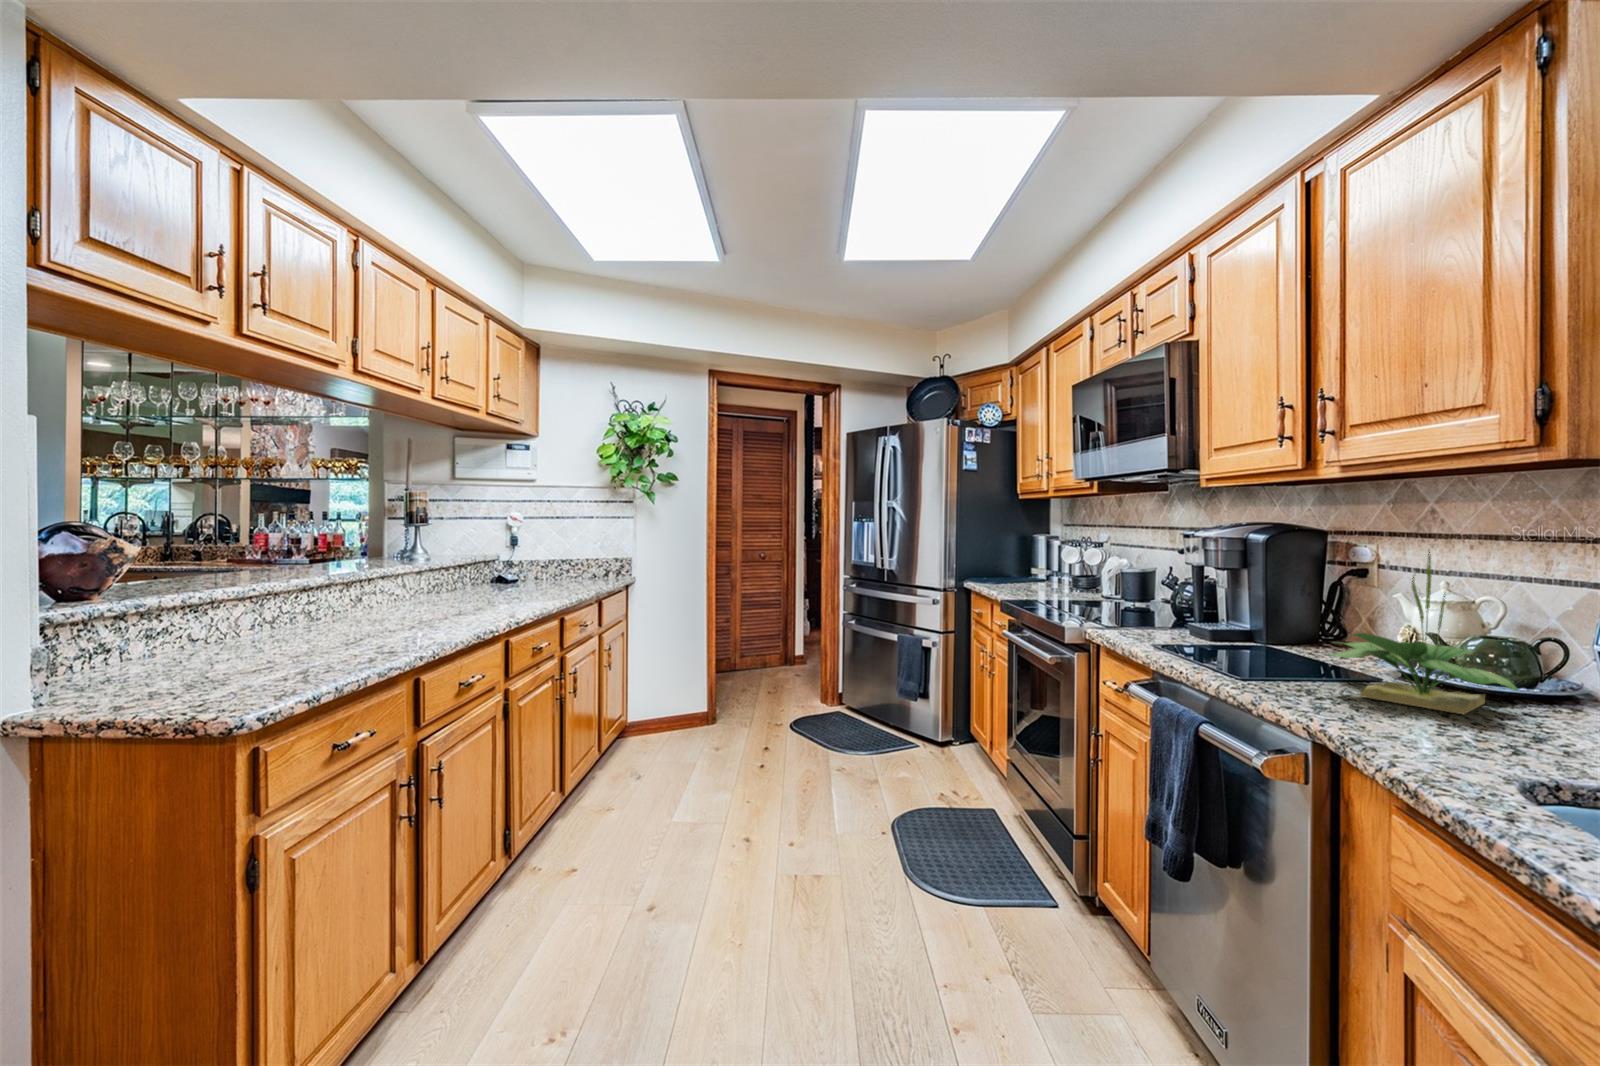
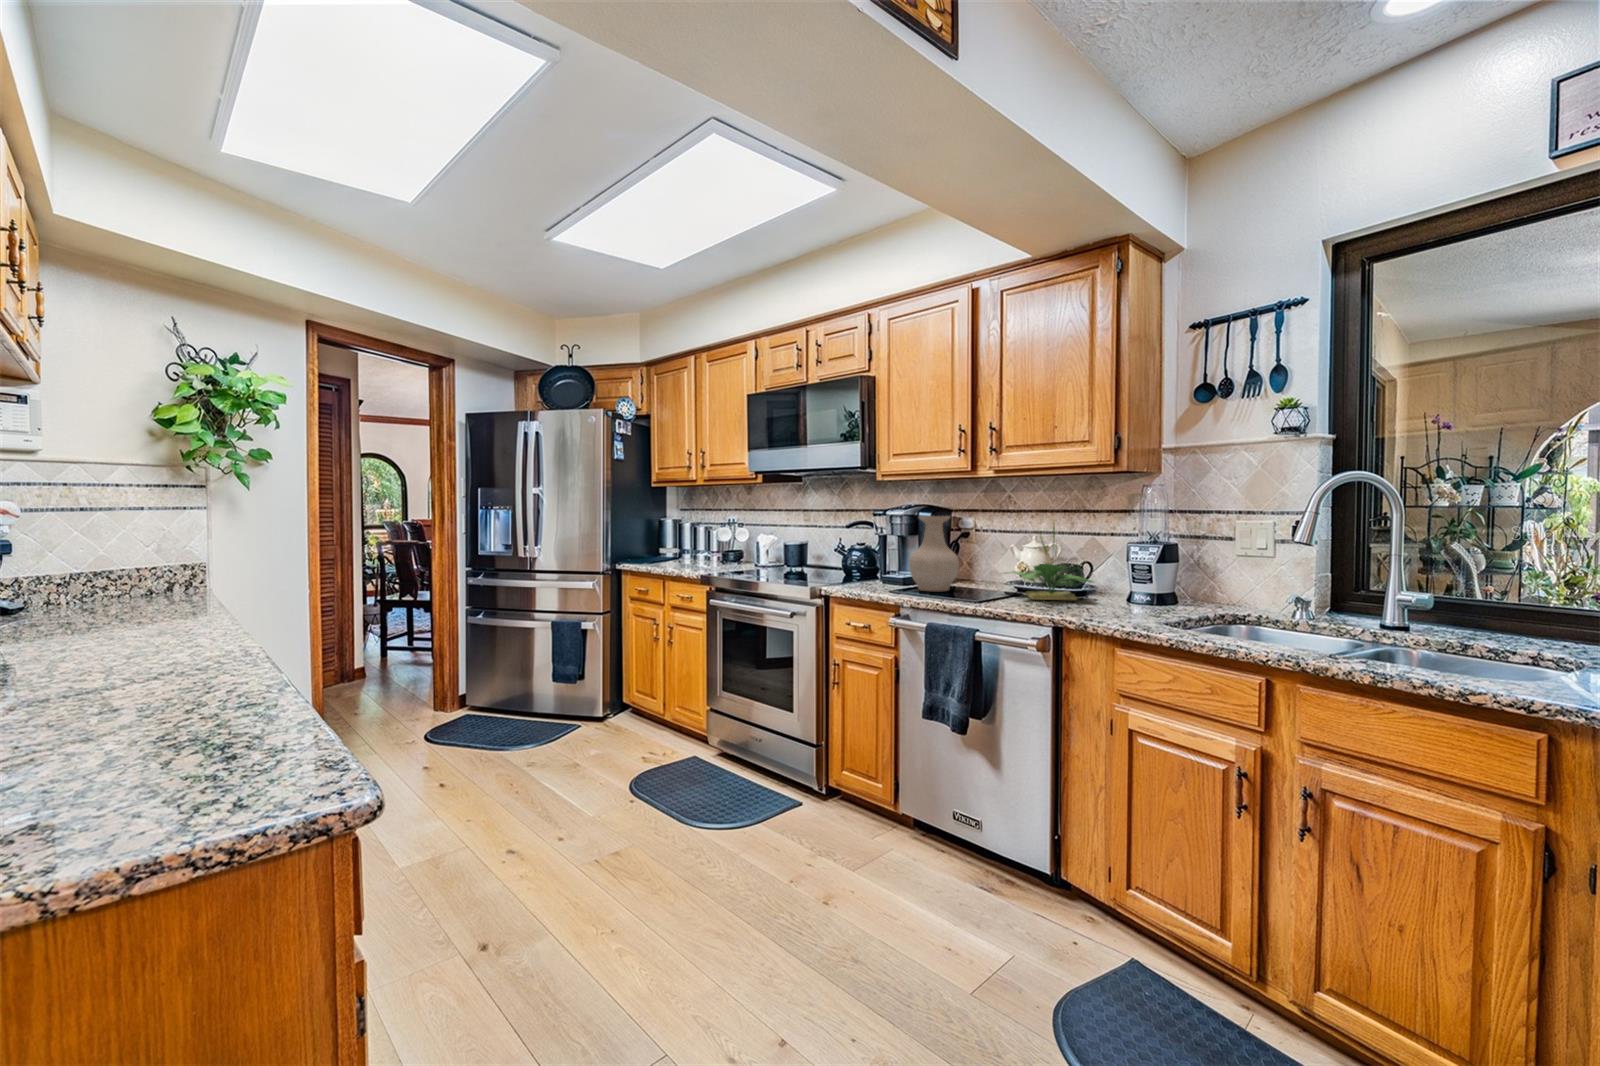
vase: none [1190,540,1279,659] -> present [909,516,959,592]

